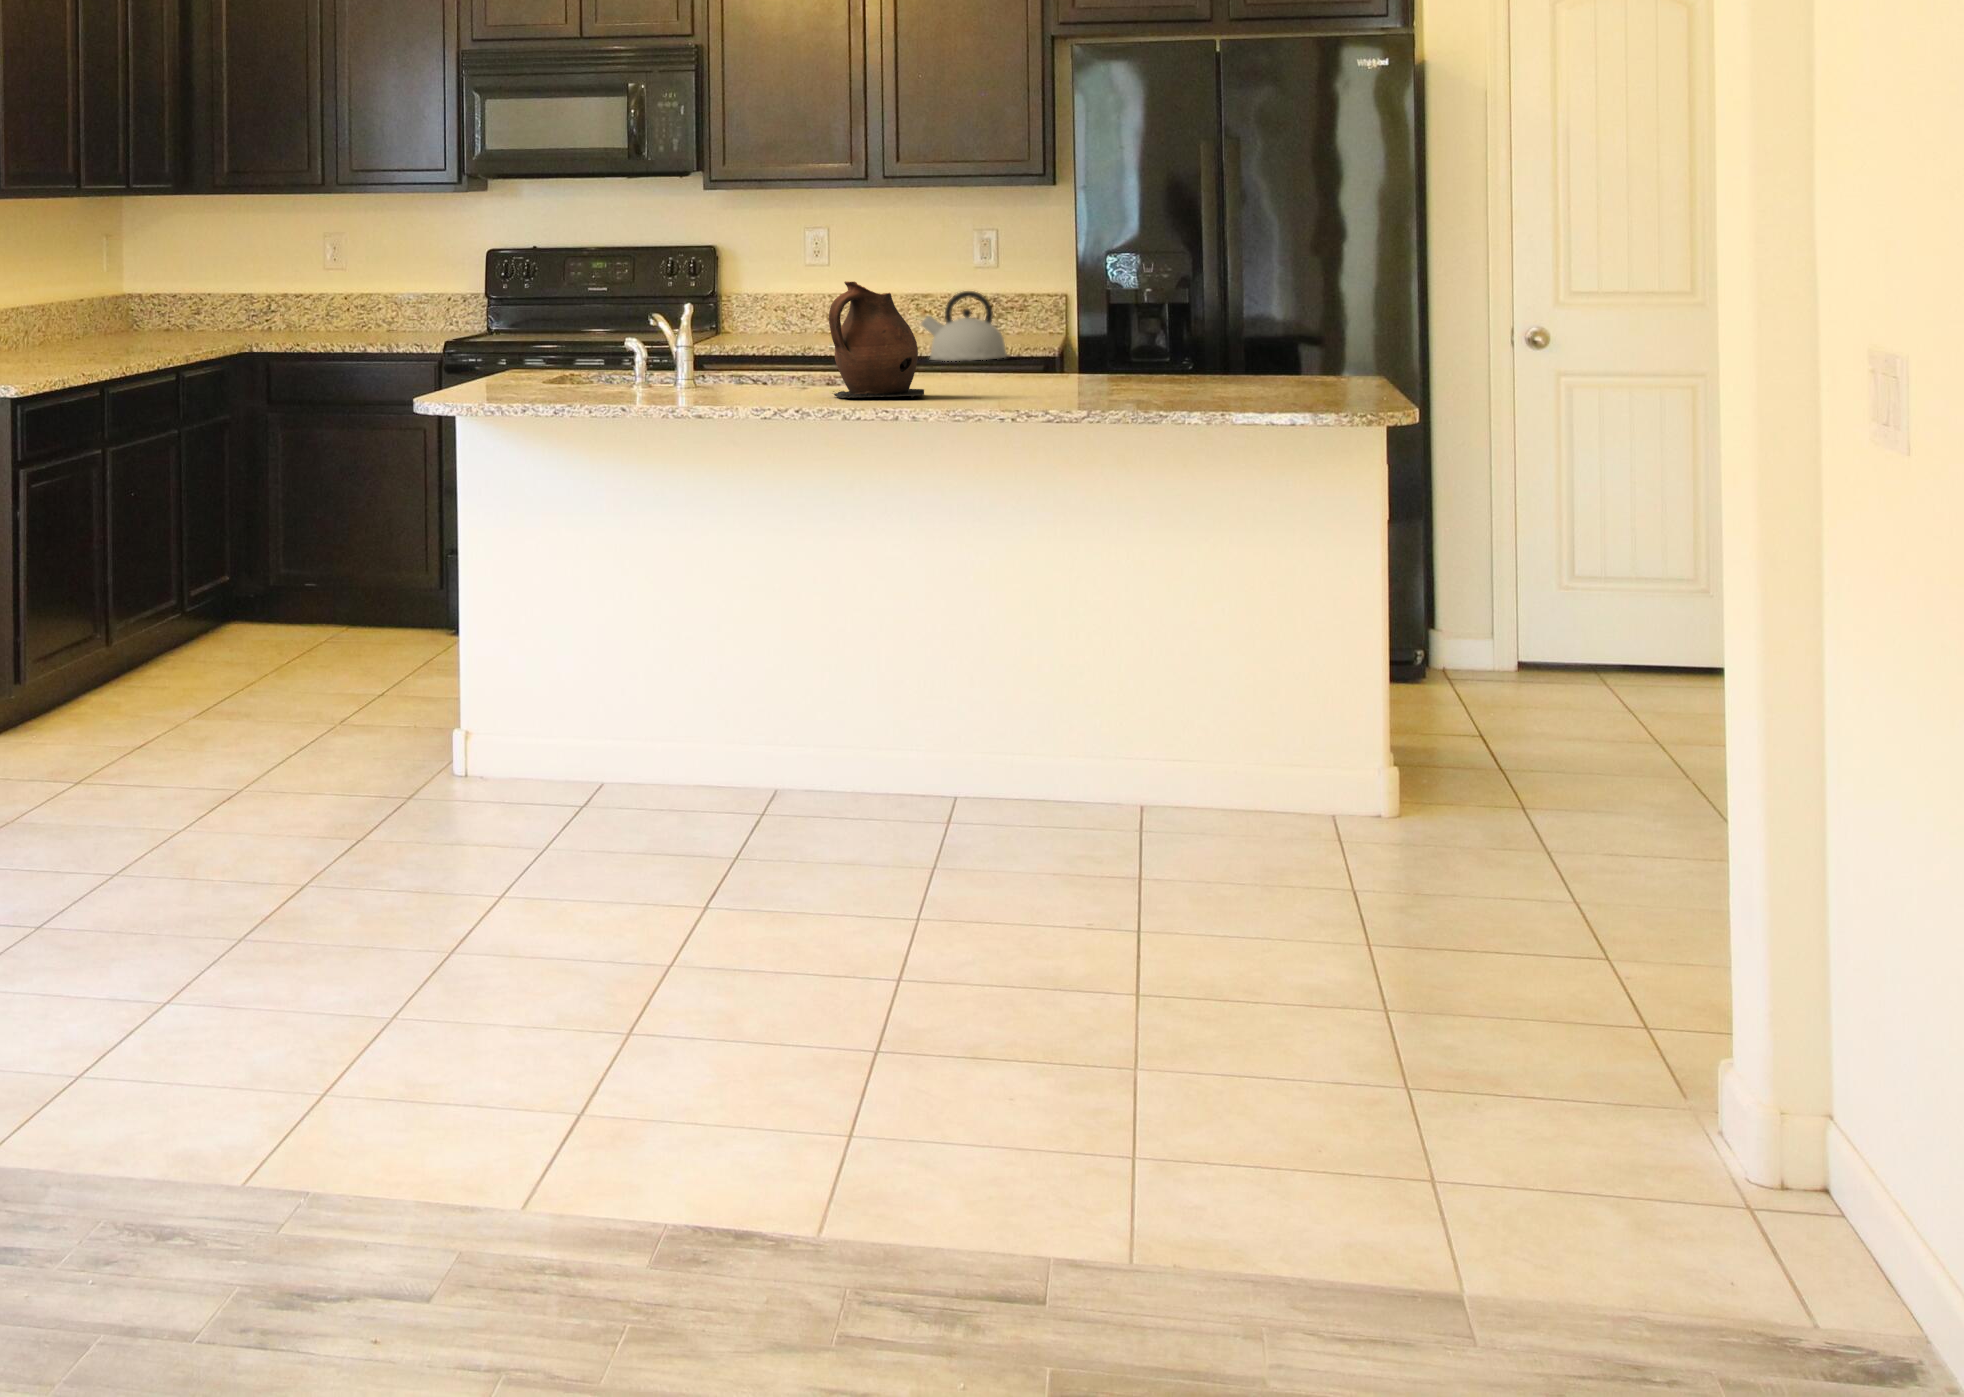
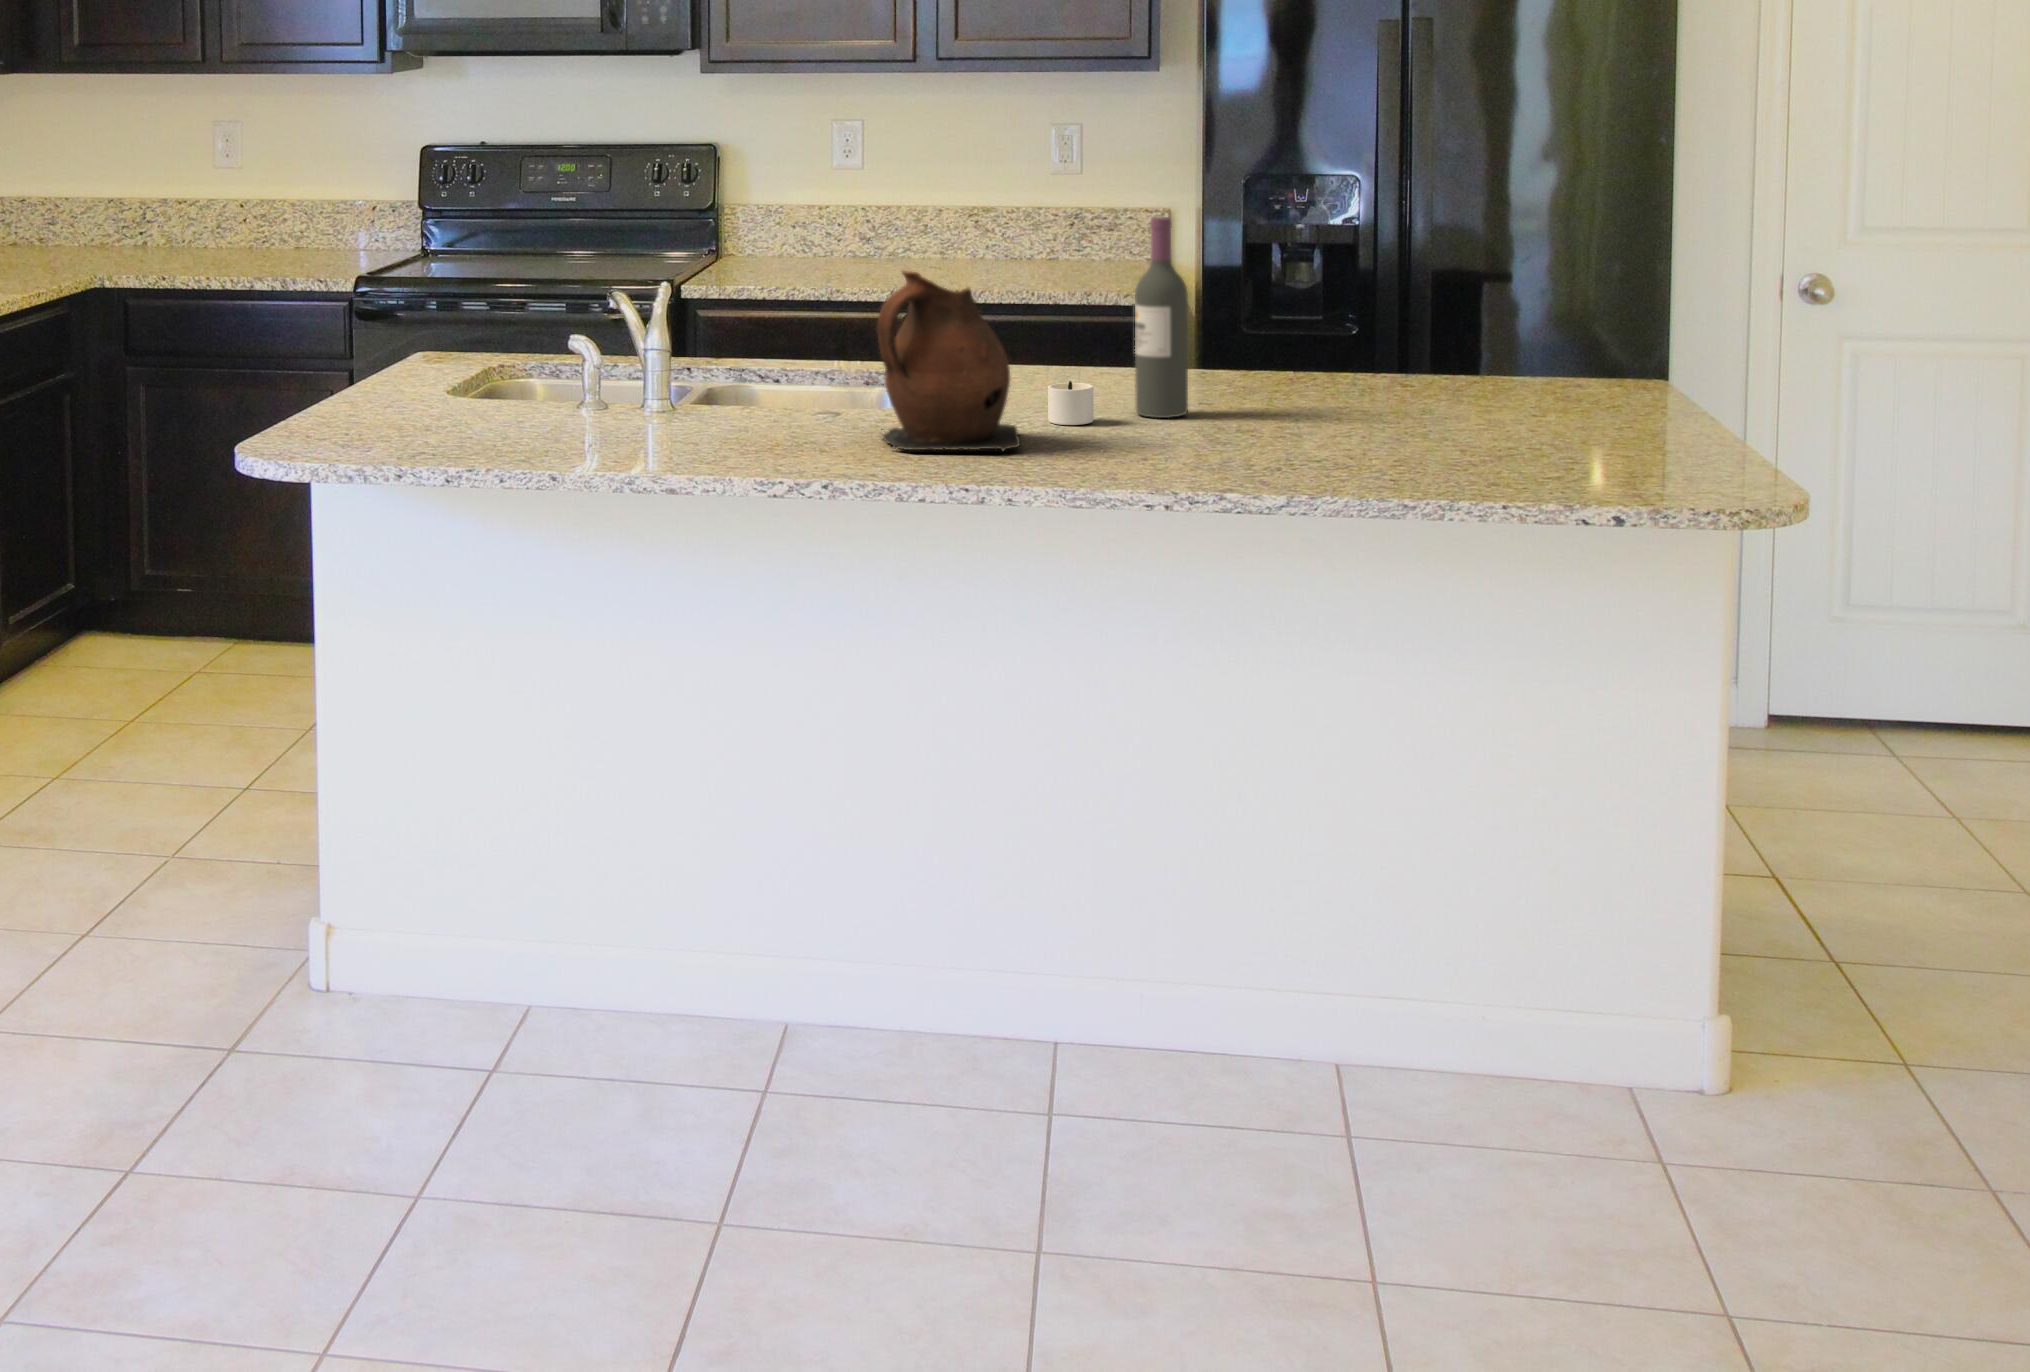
wine bottle: none [1006,255,1044,390] -> present [1135,217,1188,418]
kettle: present [921,291,1007,361] -> none [982,210,1097,305]
candle: none [947,364,993,392] -> present [1048,381,1094,425]

